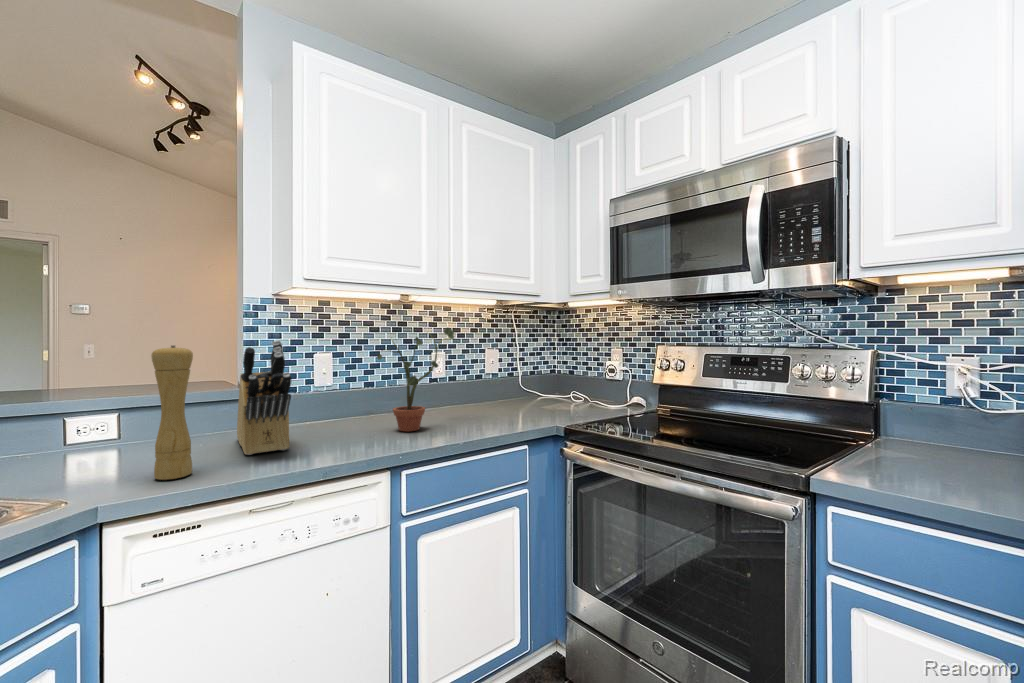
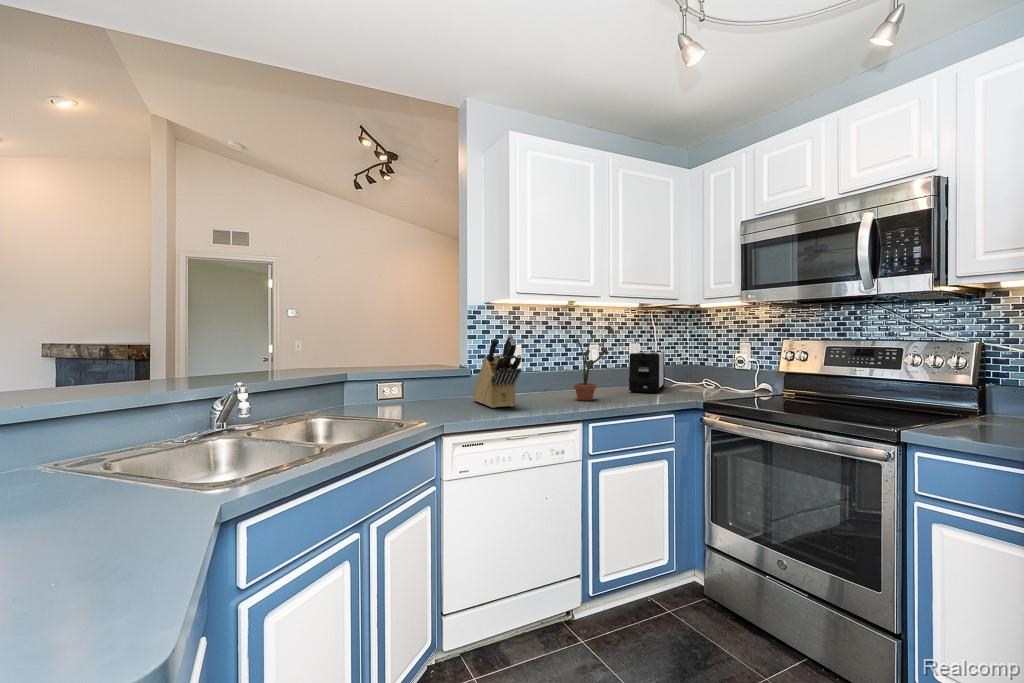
pepper mill: present [151,346,193,480] -> none [453,337,473,416]
toaster: none [477,360,525,413] -> present [629,352,665,393]

